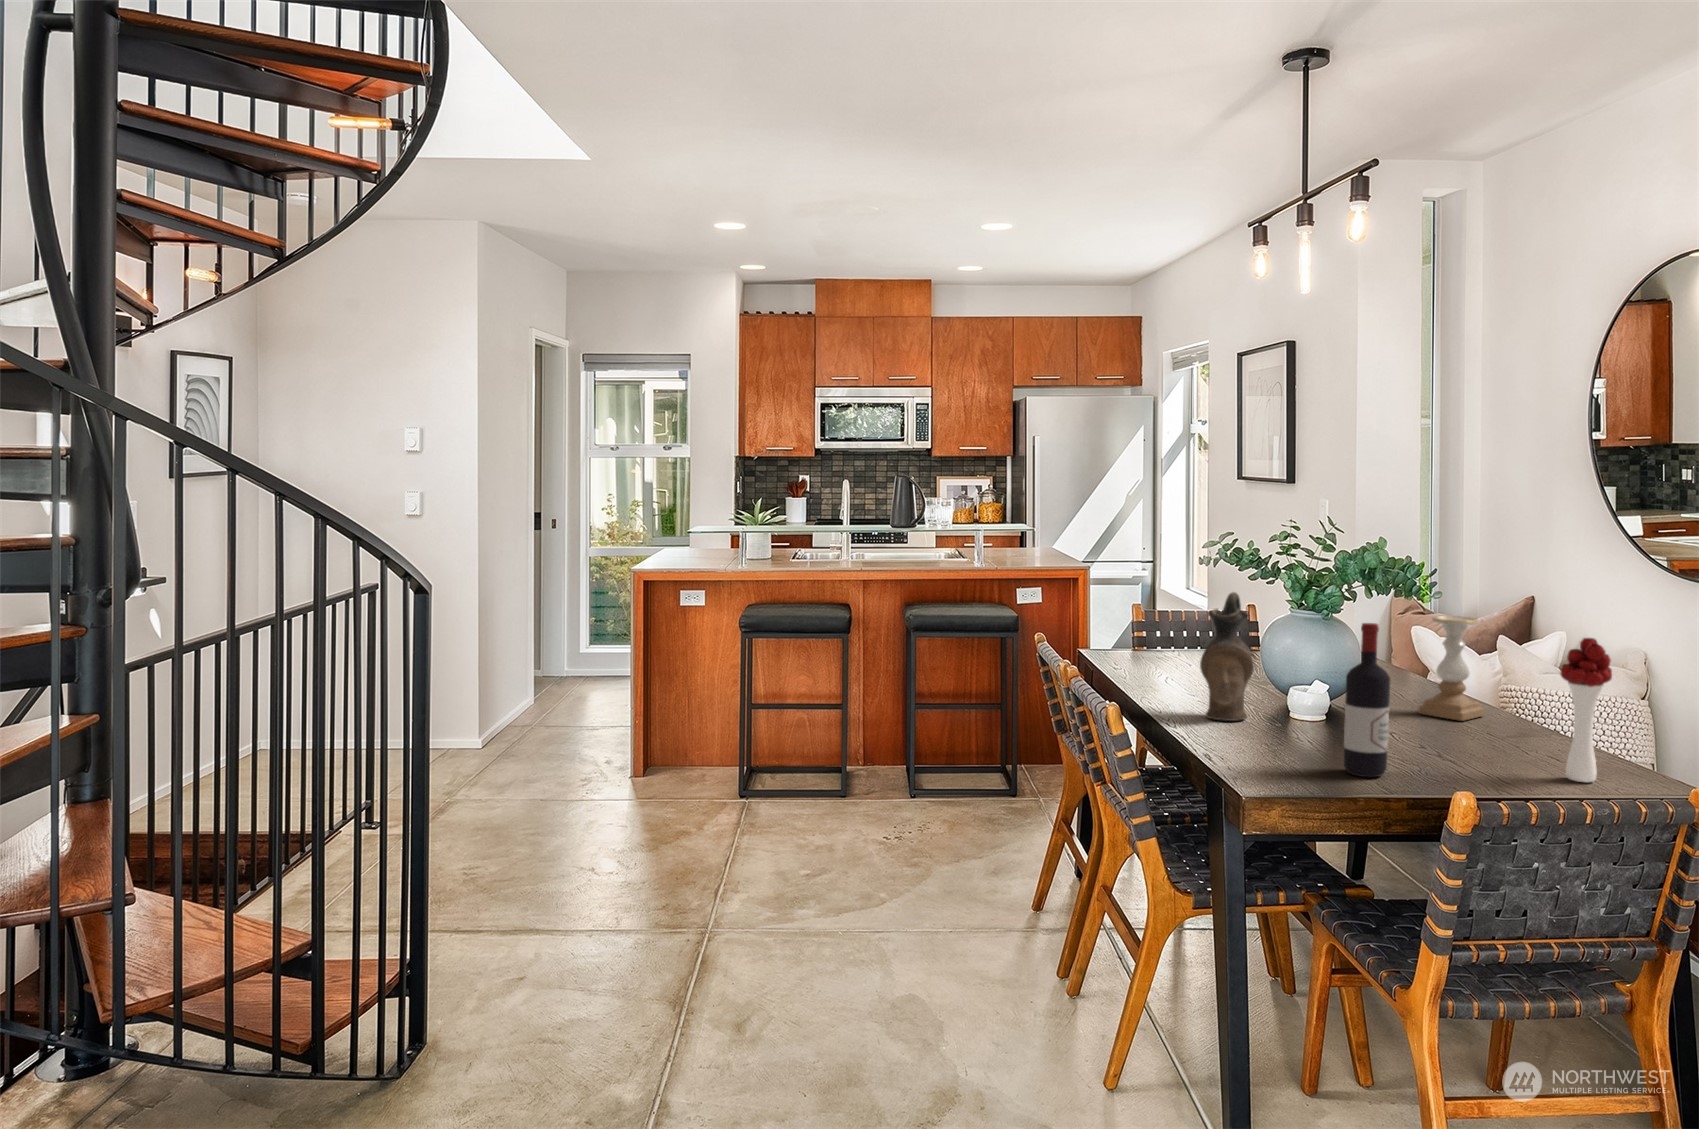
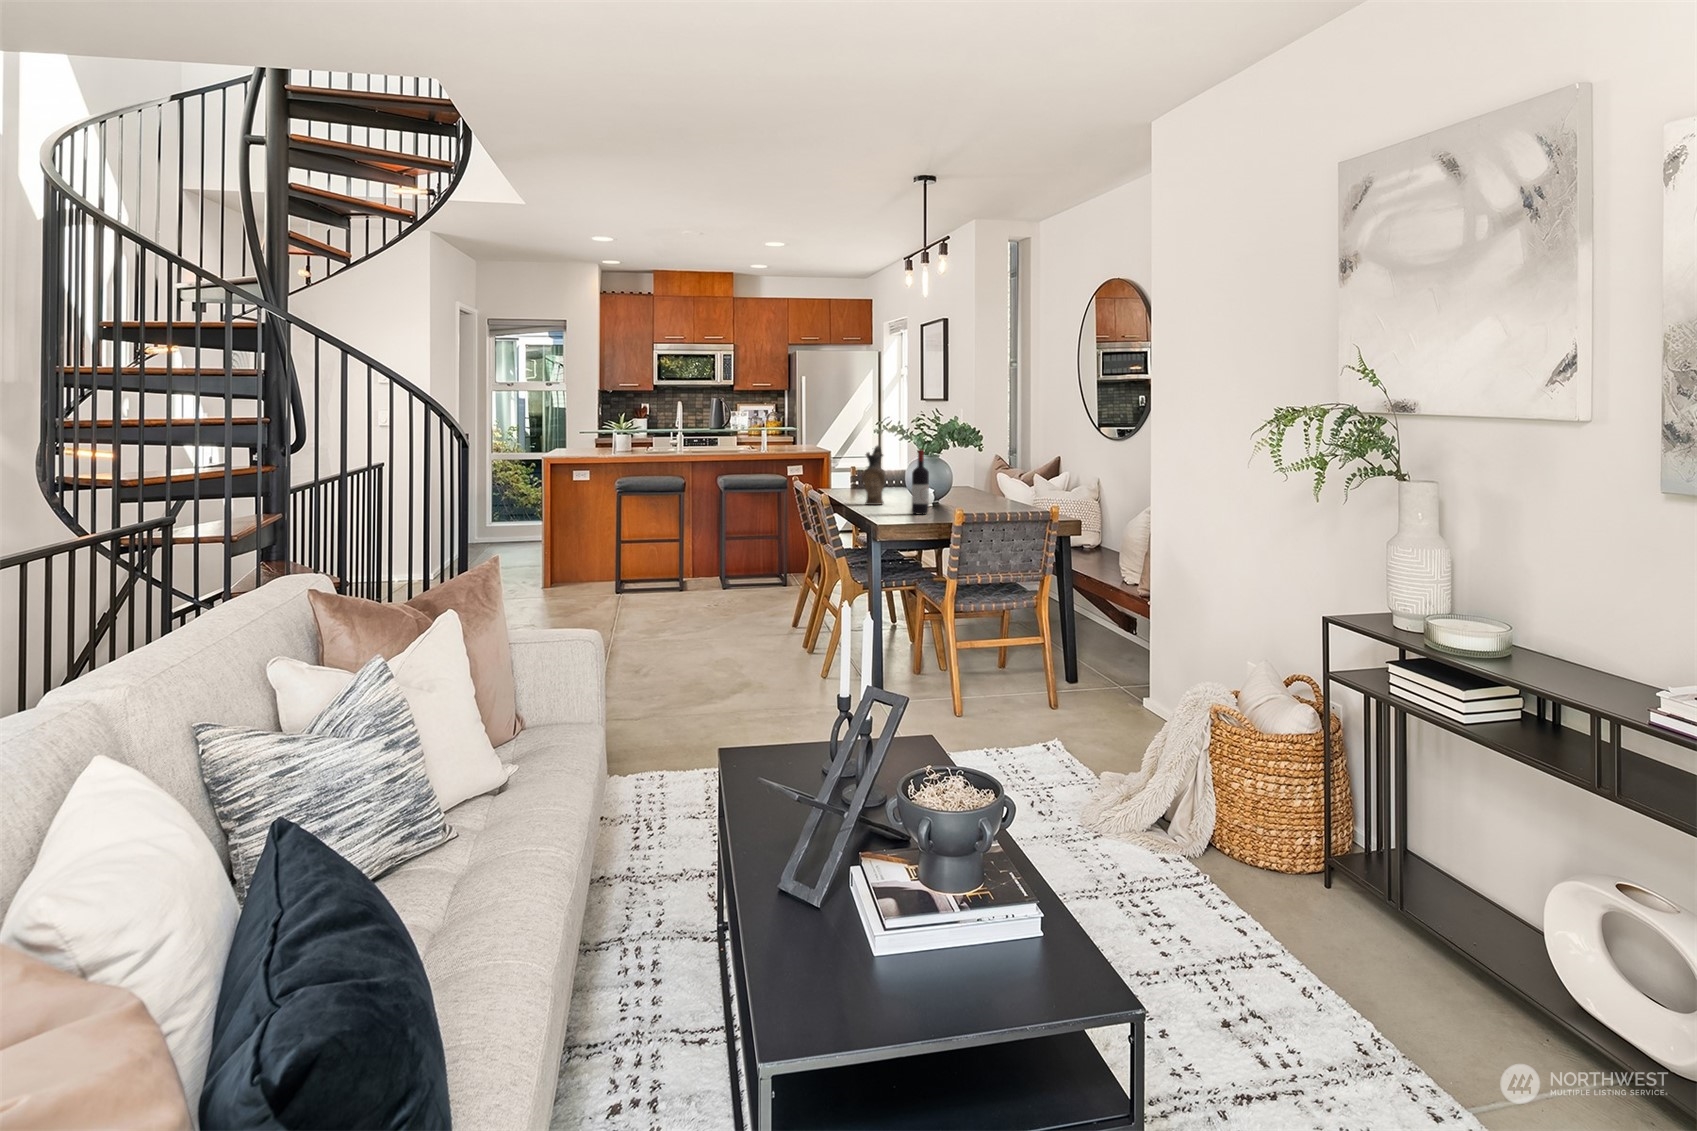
candle holder: present [1419,616,1484,721] -> none [964,457,992,504]
flower bouquet: present [1560,638,1612,782] -> none [997,454,1016,514]

